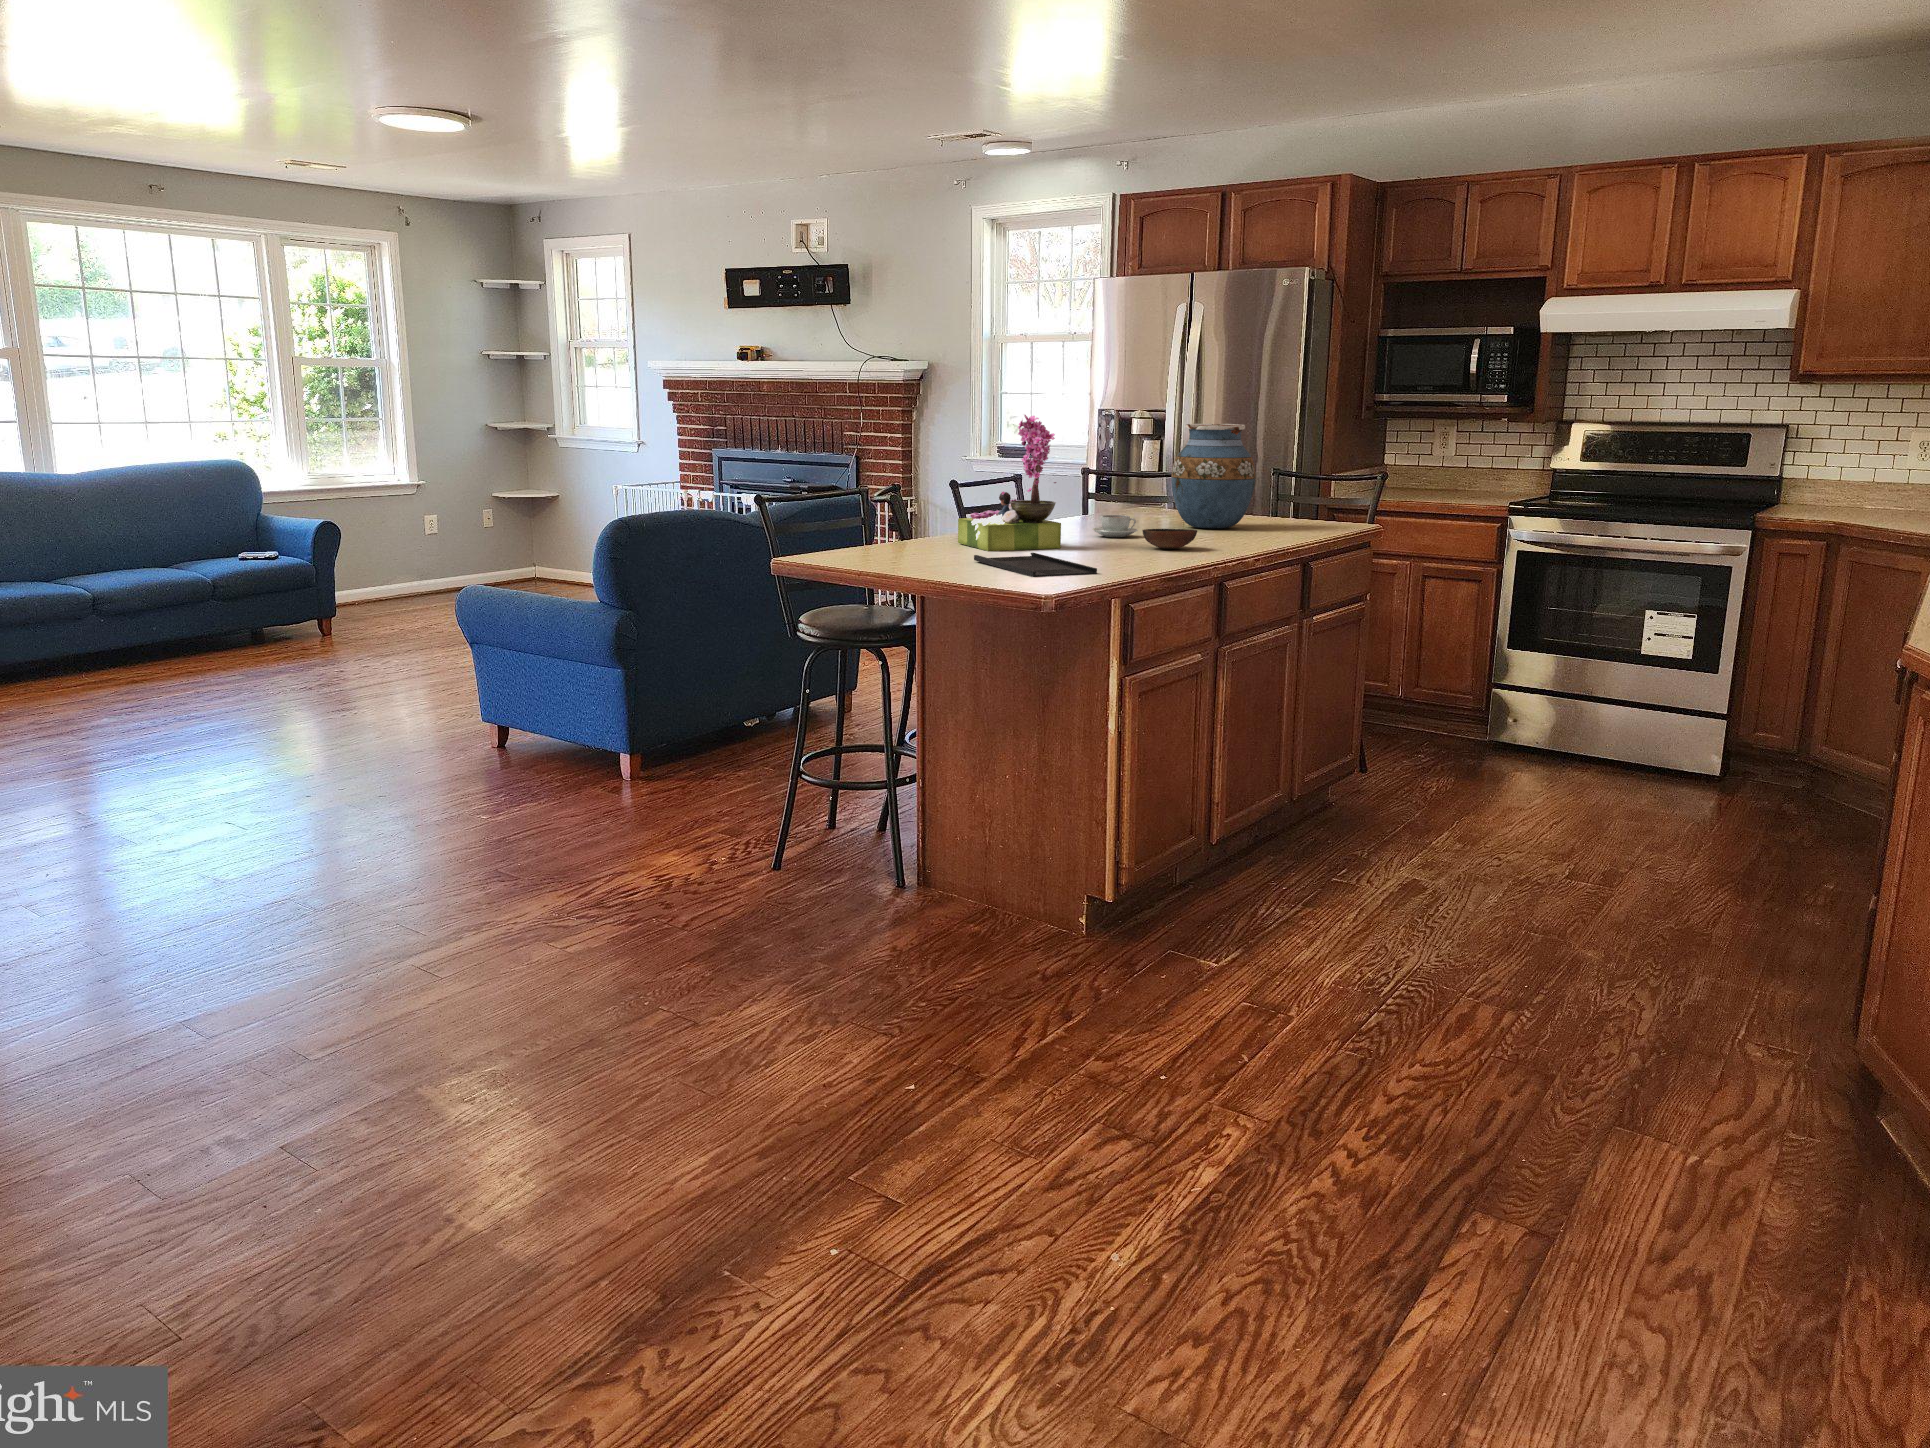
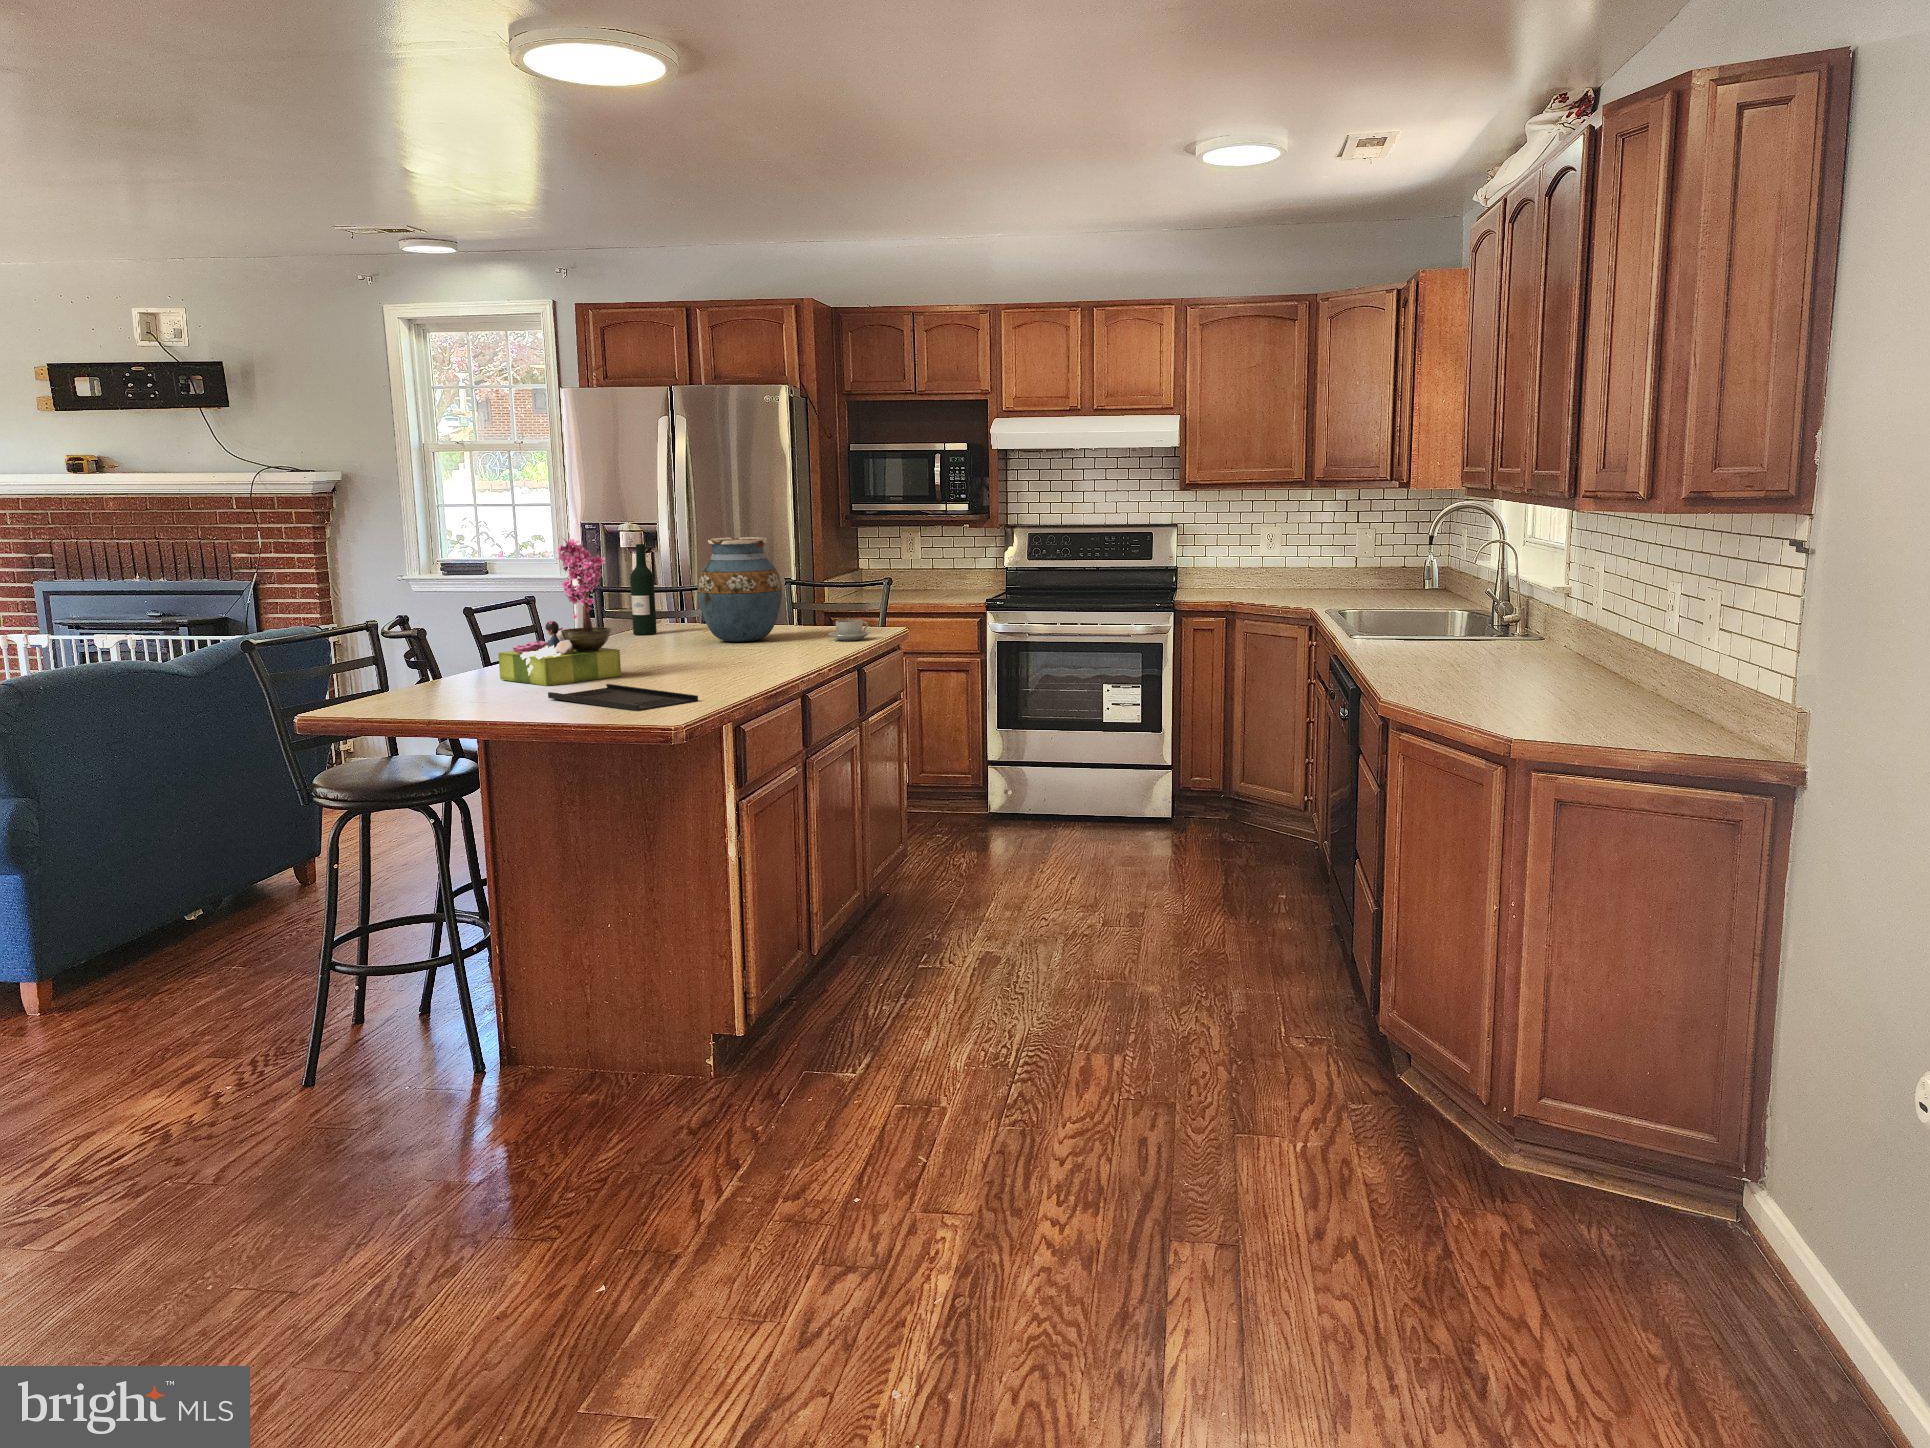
wine bottle: none [1120,428,1144,517] -> present [630,544,657,635]
coffee cup: present [1093,515,1137,537] -> present [829,619,871,641]
bowl: present [1142,529,1197,549] -> none [704,646,760,667]

